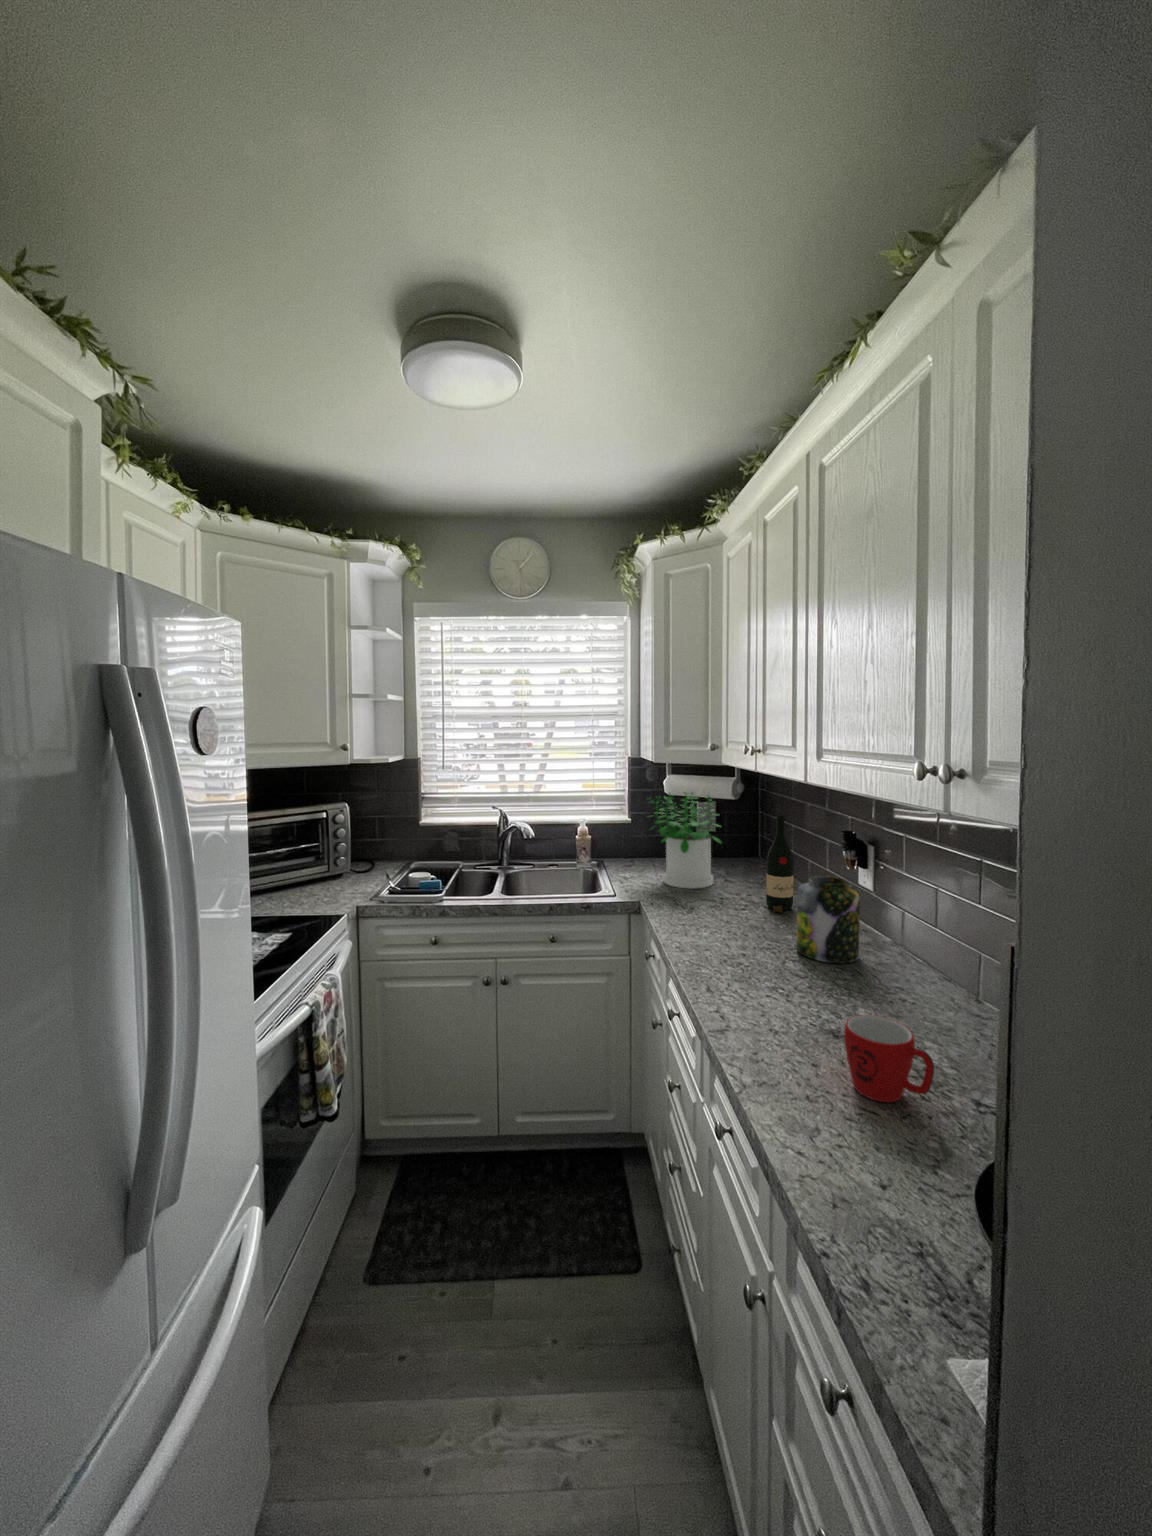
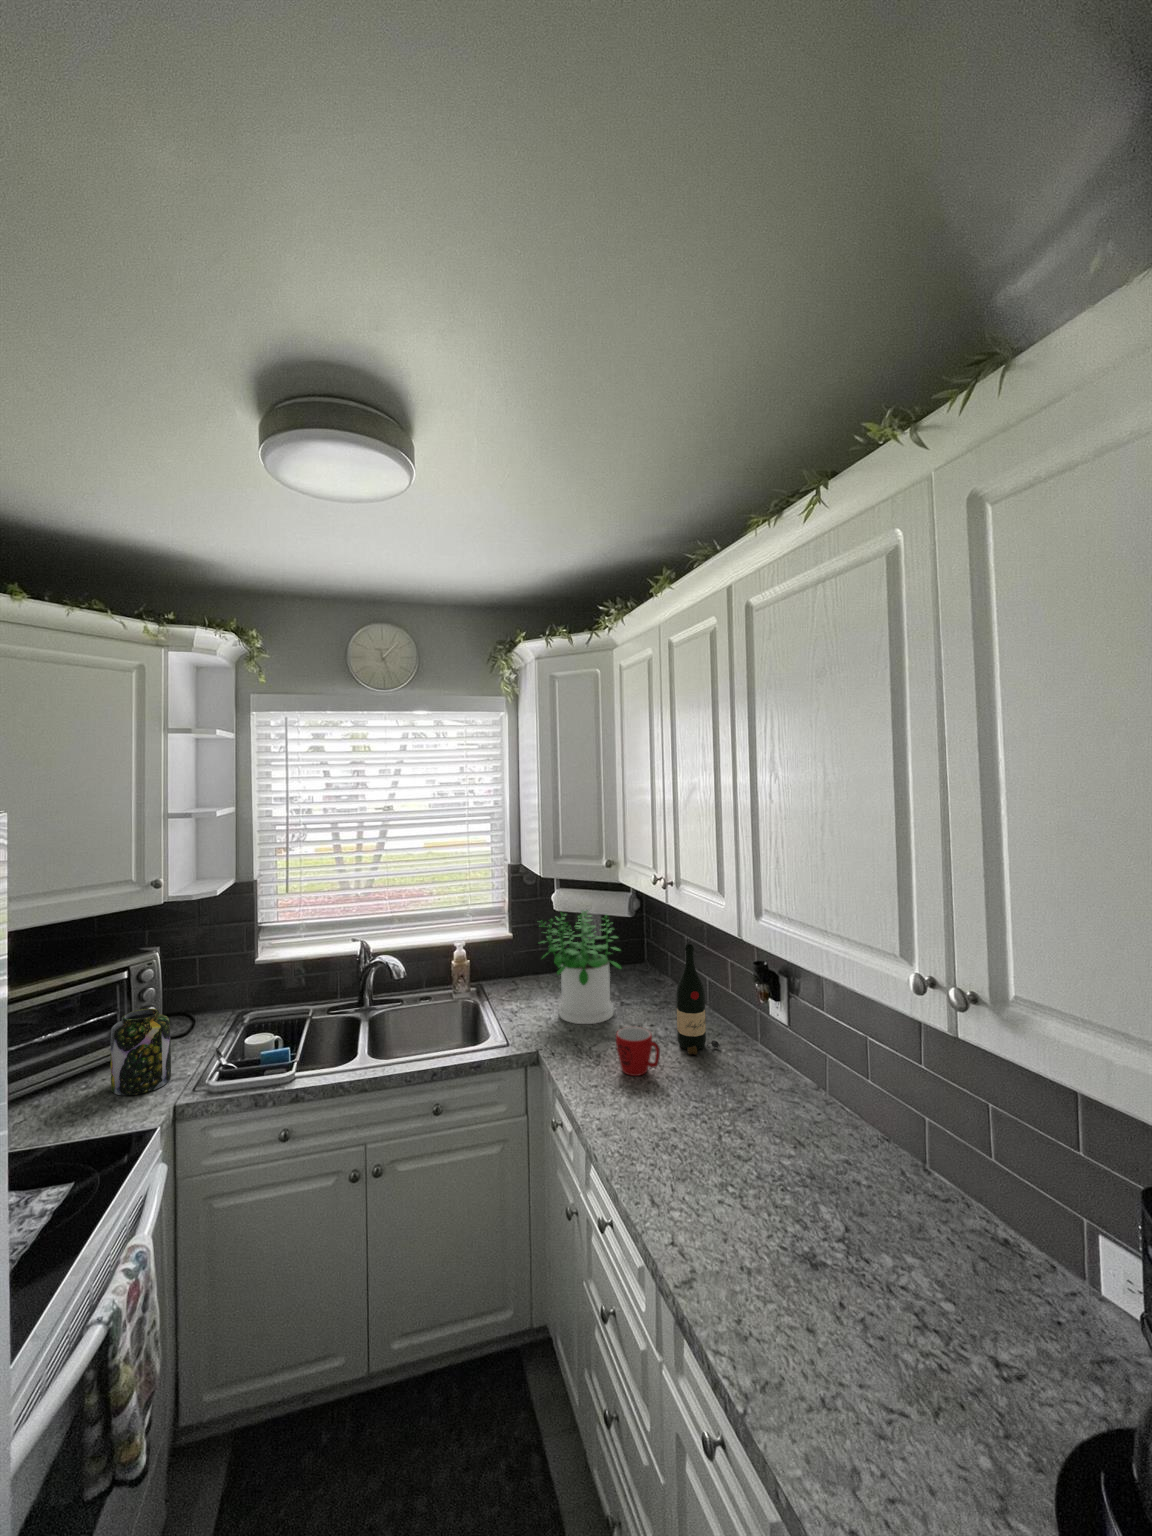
jar: present [796,876,860,963] -> present [110,1009,171,1095]
mug: present [844,1015,934,1102] -> present [616,1027,660,1076]

